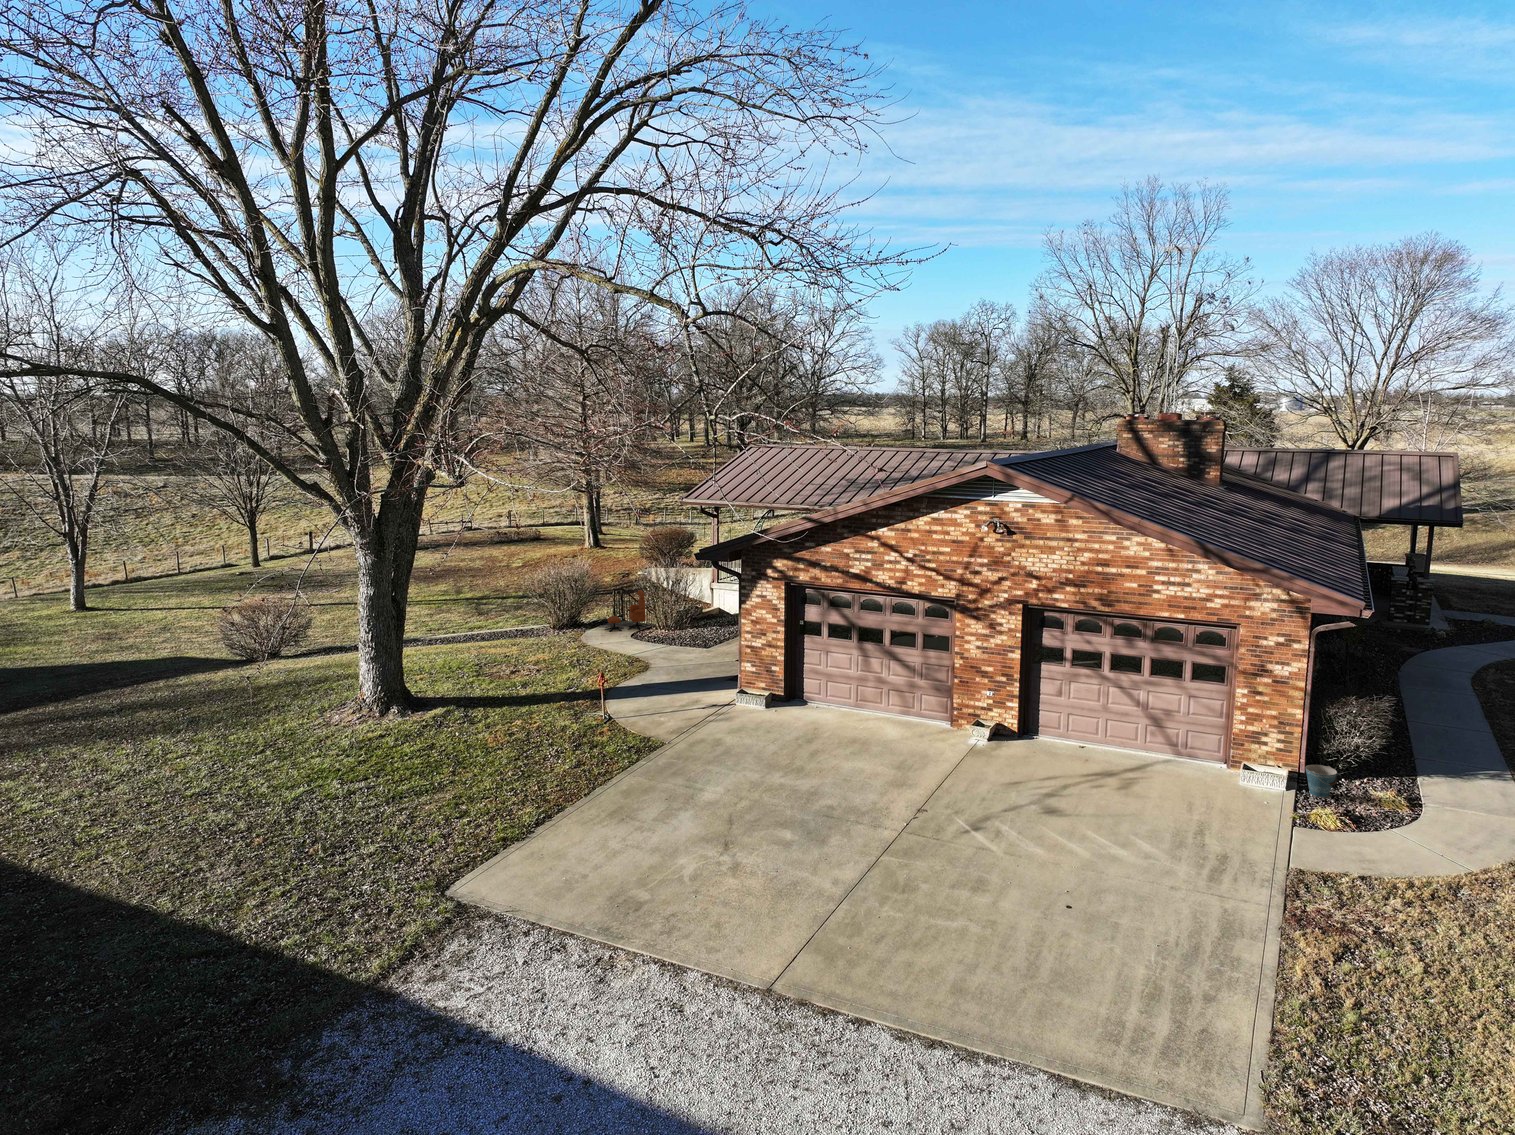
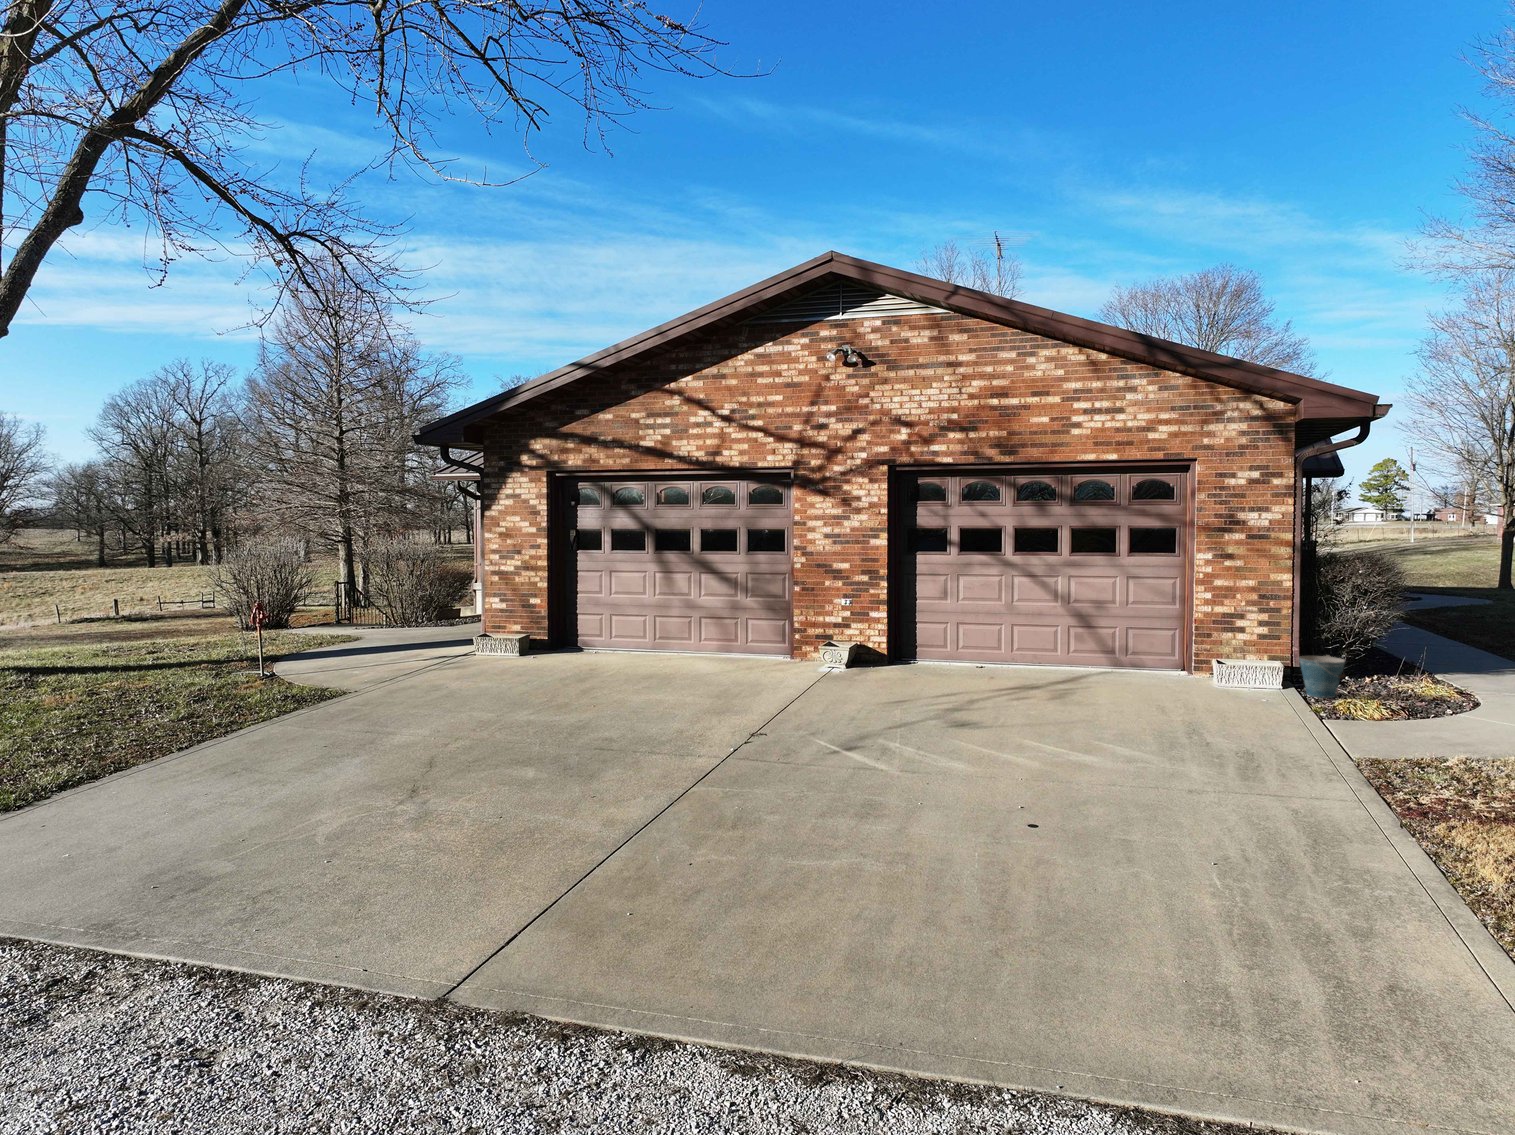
lounge chair: present [605,590,648,632] -> none [326,567,390,618]

